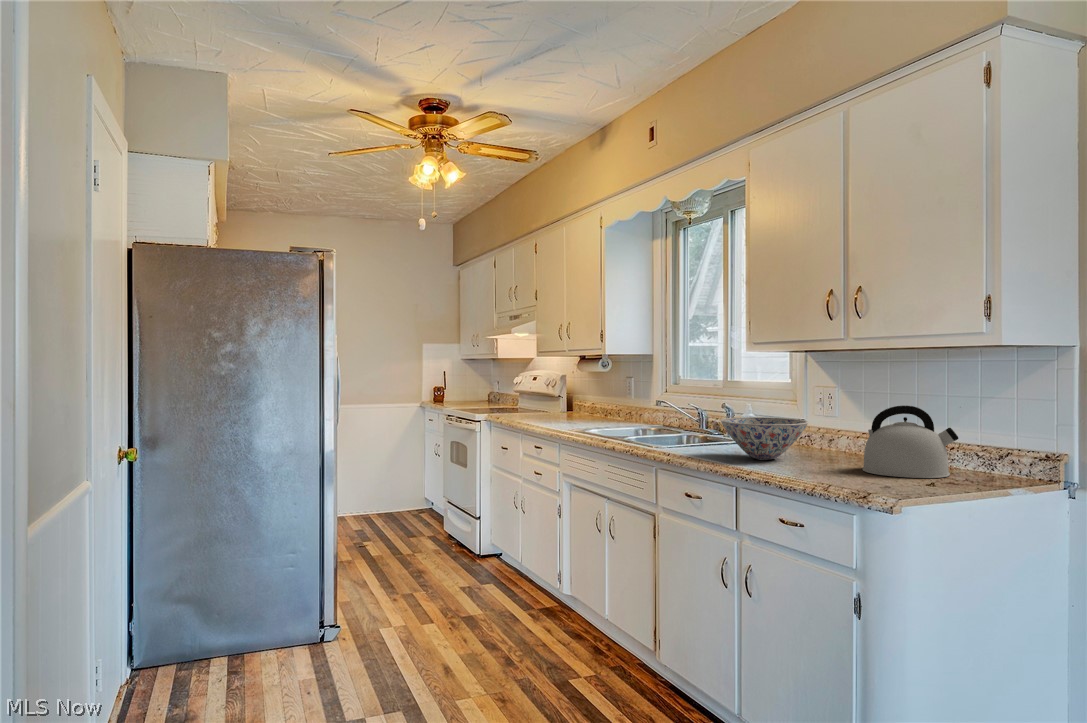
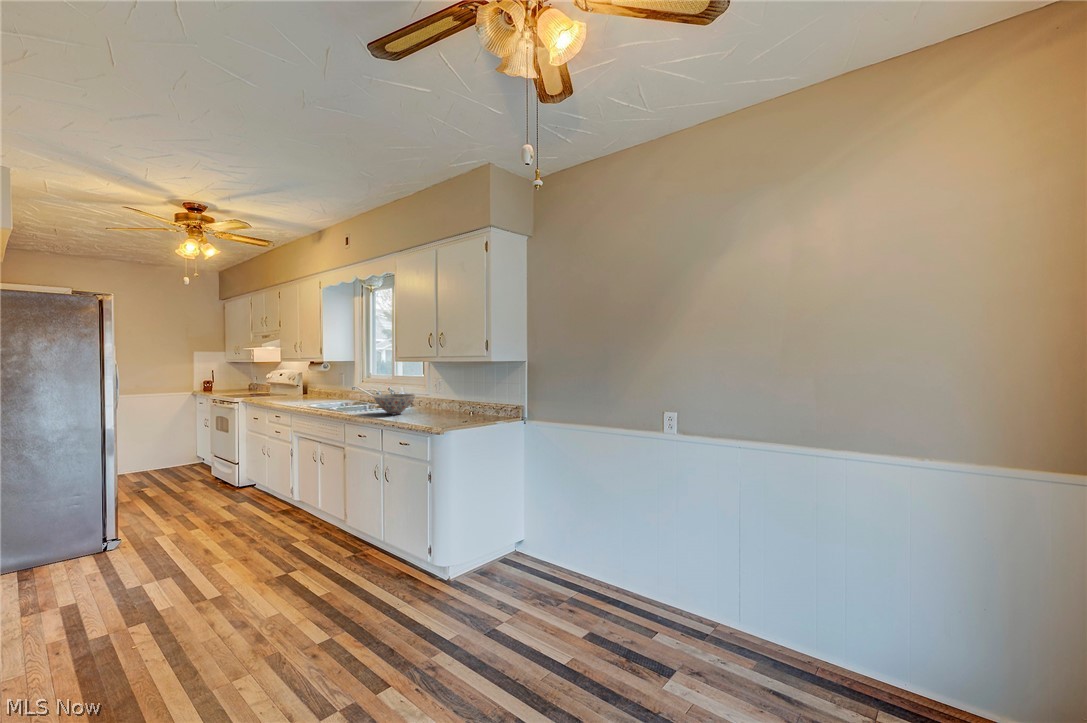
kettle: present [862,406,958,478] -> none [435,387,473,418]

